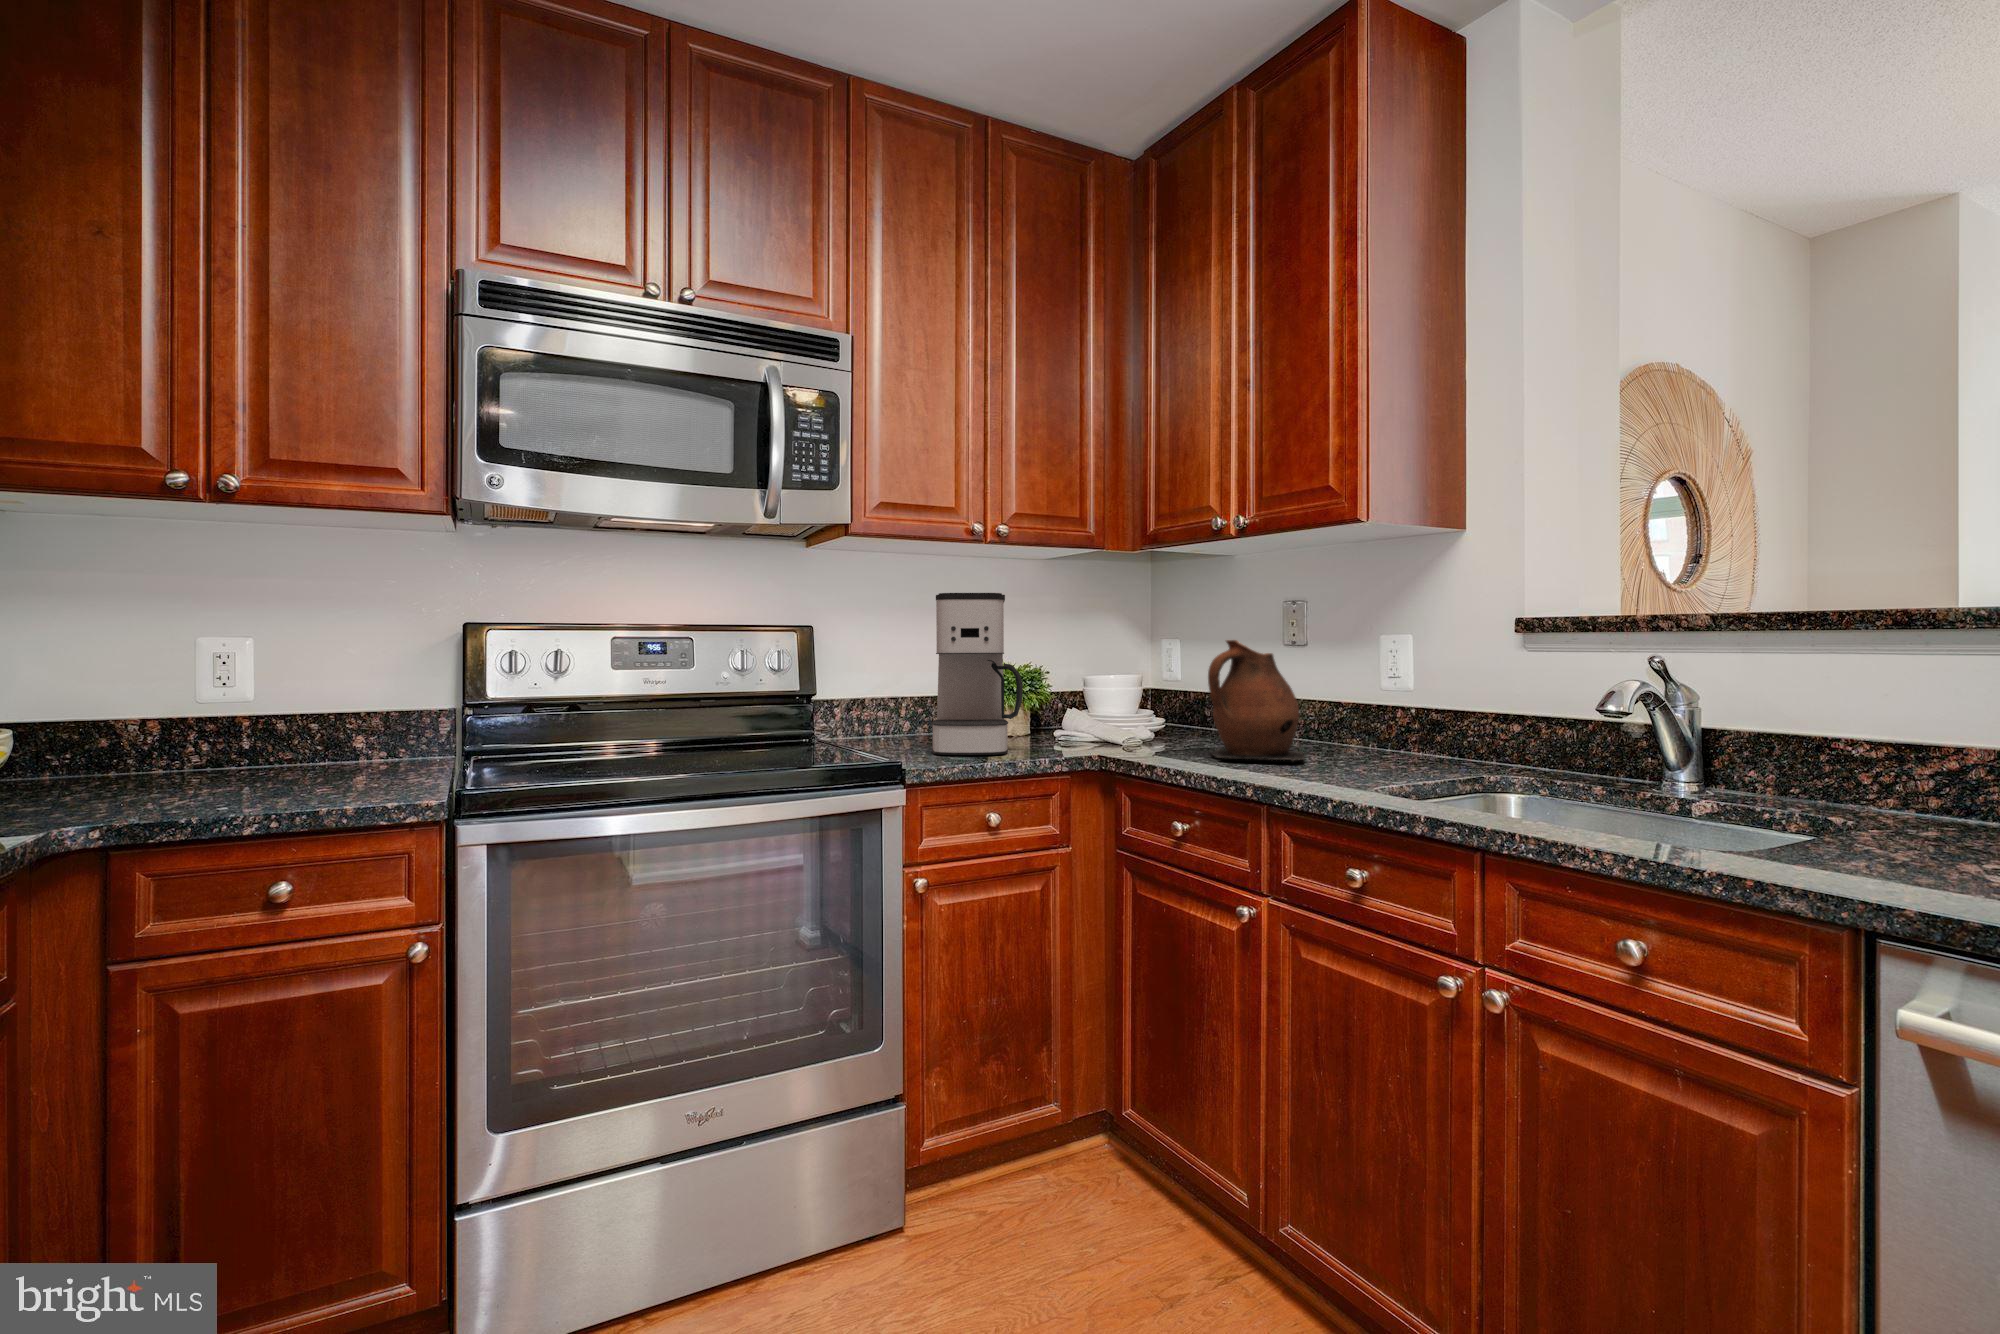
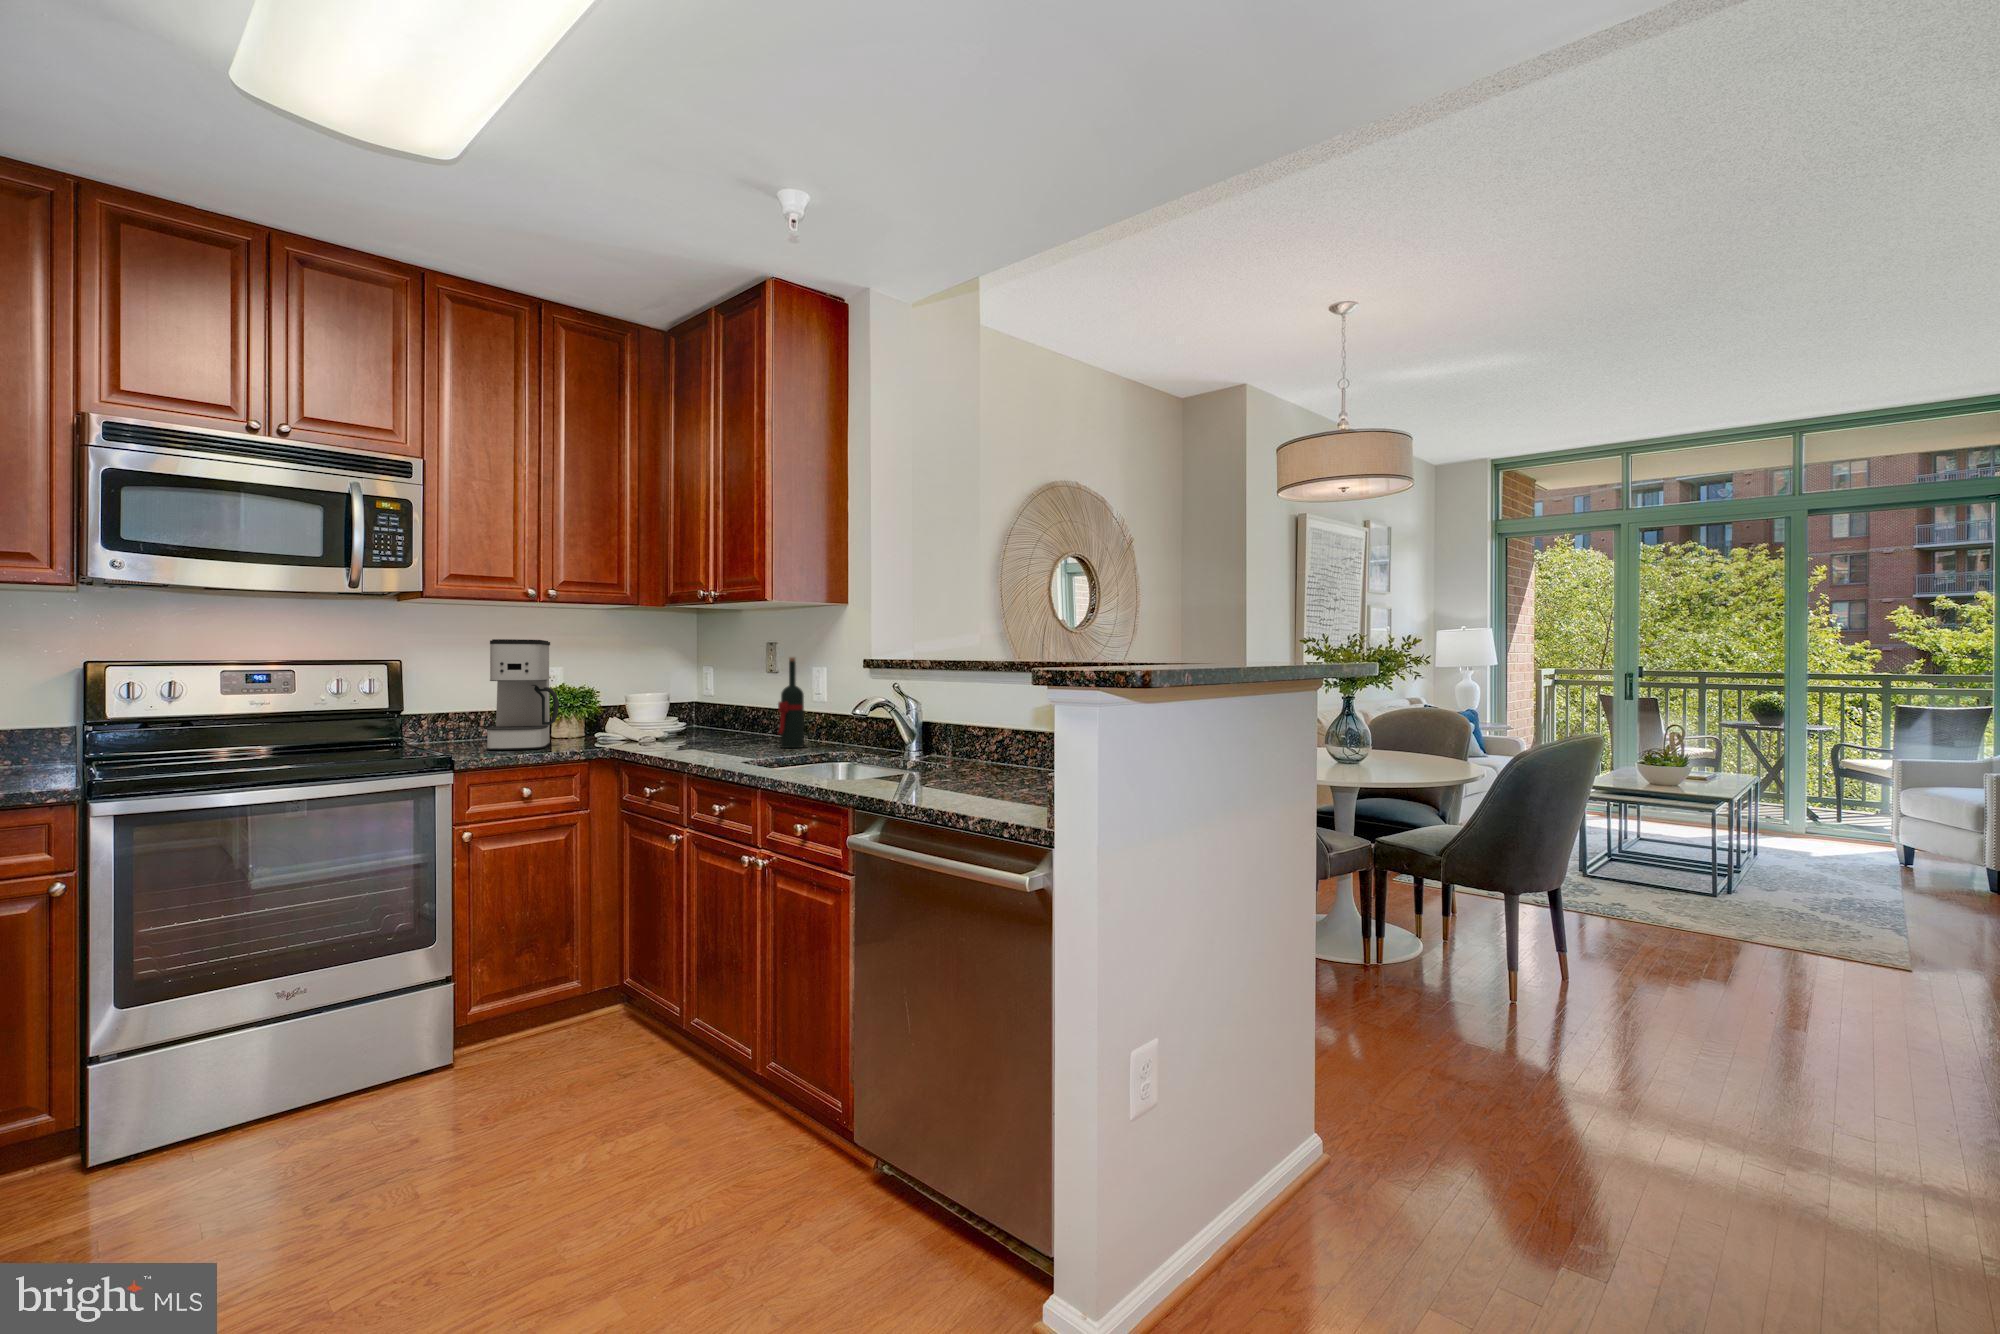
wine bottle: none [1366,615,1407,764] -> present [778,657,804,748]
ceramic pitcher: present [1208,640,1305,762] -> none [679,672,750,749]

